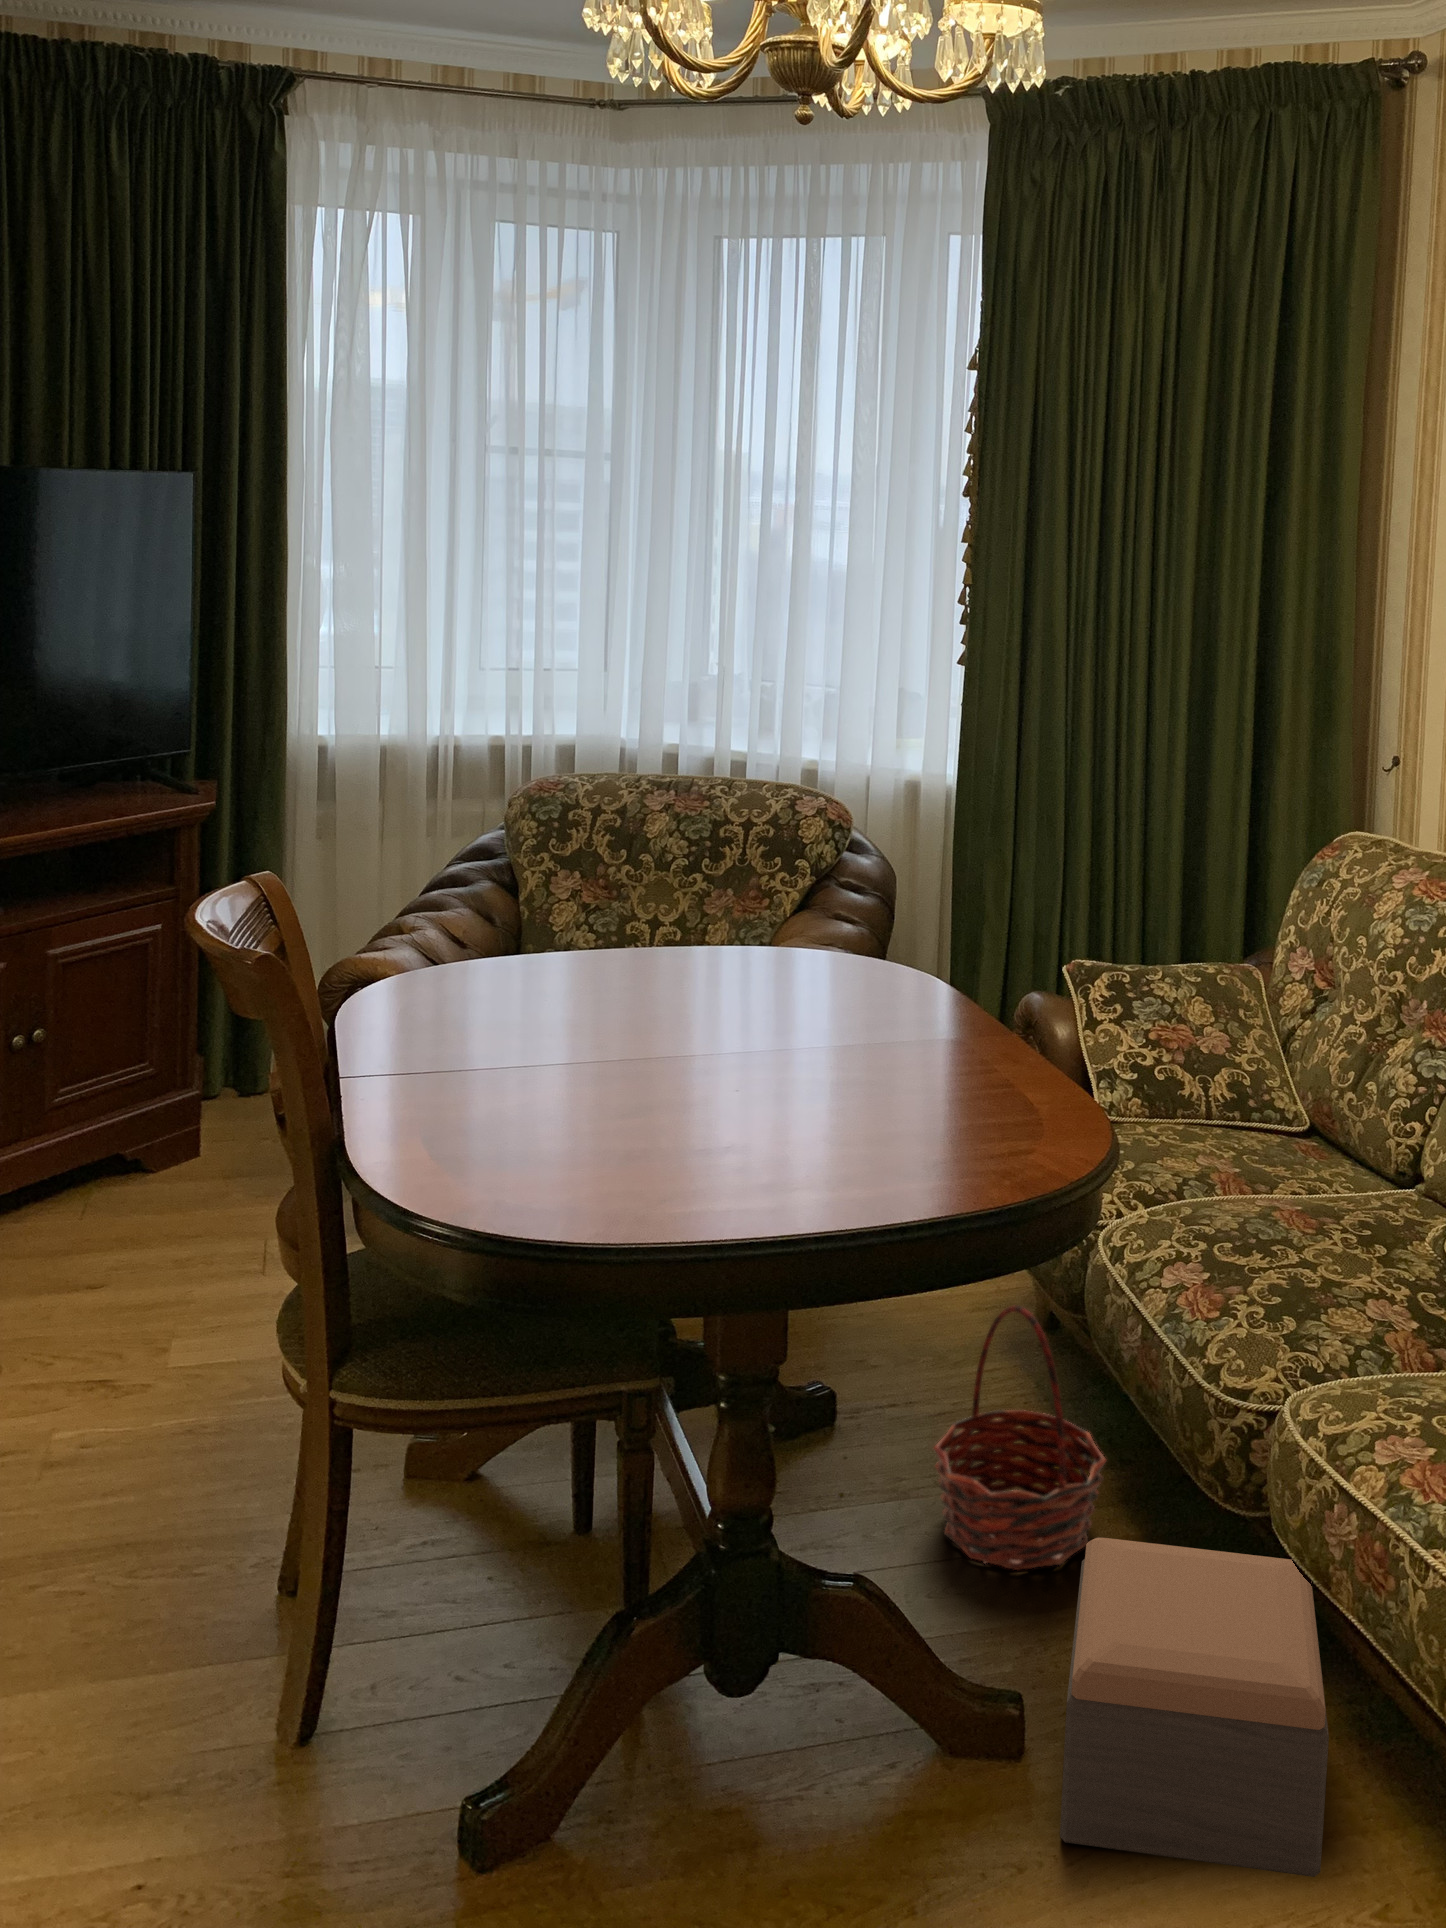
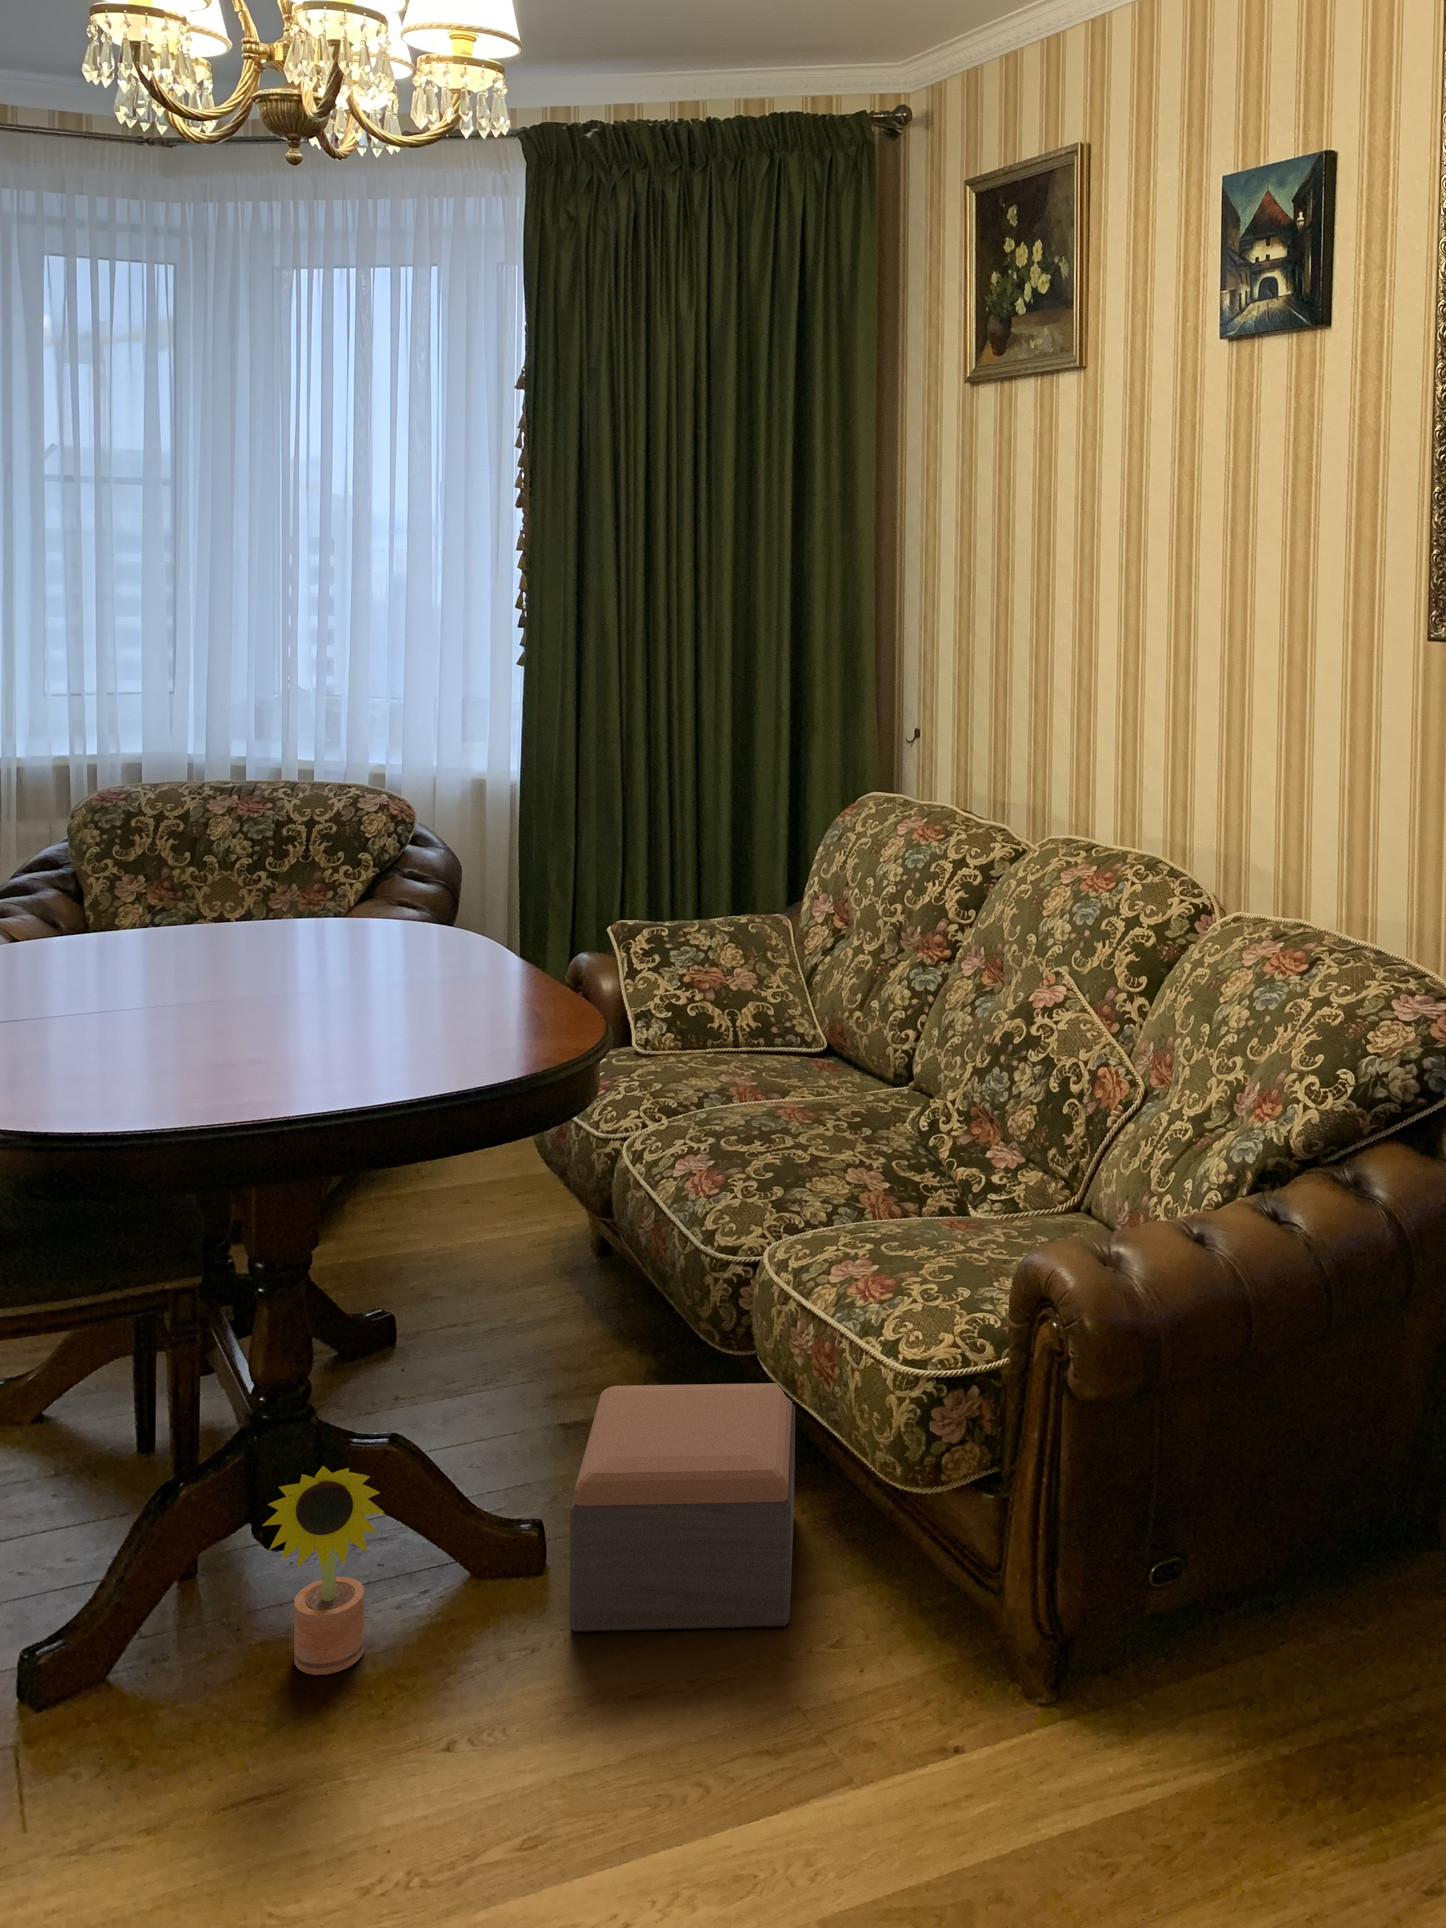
basket: present [934,1305,1106,1570] -> none [478,1211,636,1441]
decorative plant: none [730,1626,864,1857] -> present [263,1466,384,1675]

